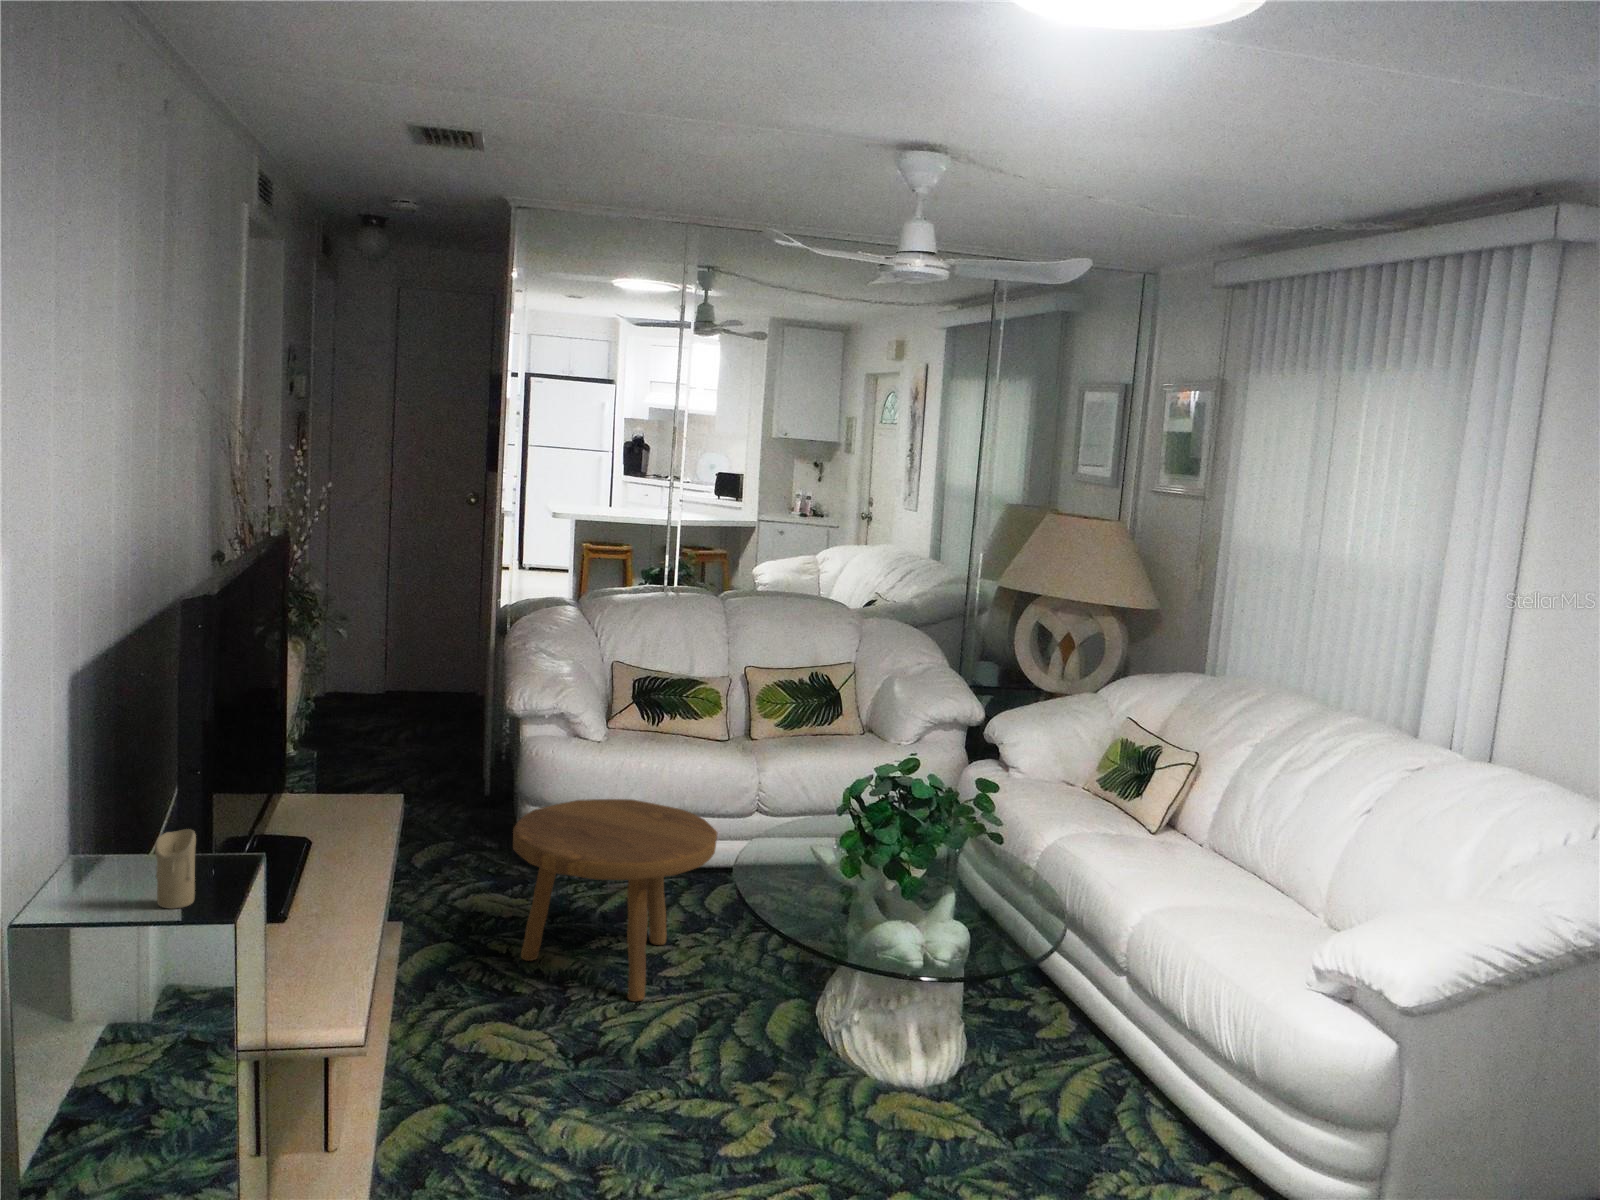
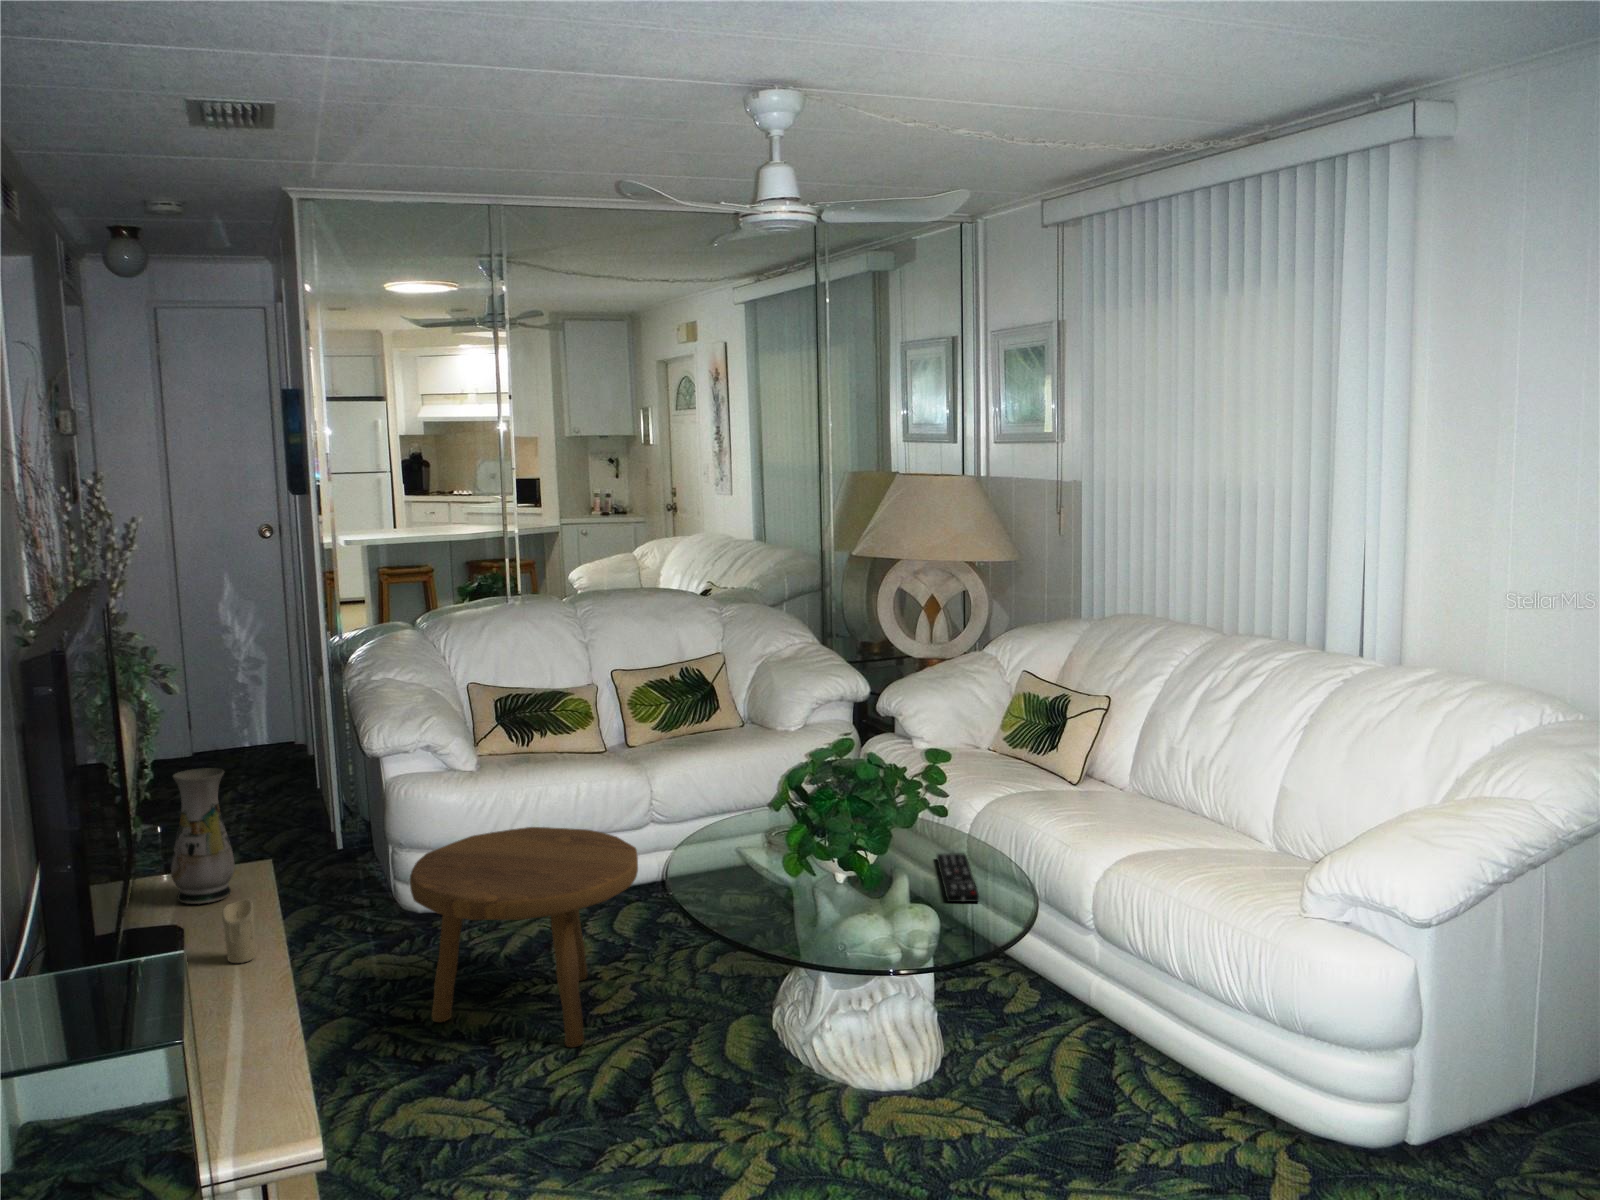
vase: none [313,709,365,824] -> present [171,768,234,904]
candle: present [155,829,196,909] -> present [222,899,256,963]
remote control: none [980,878,1016,927] -> present [937,853,979,902]

